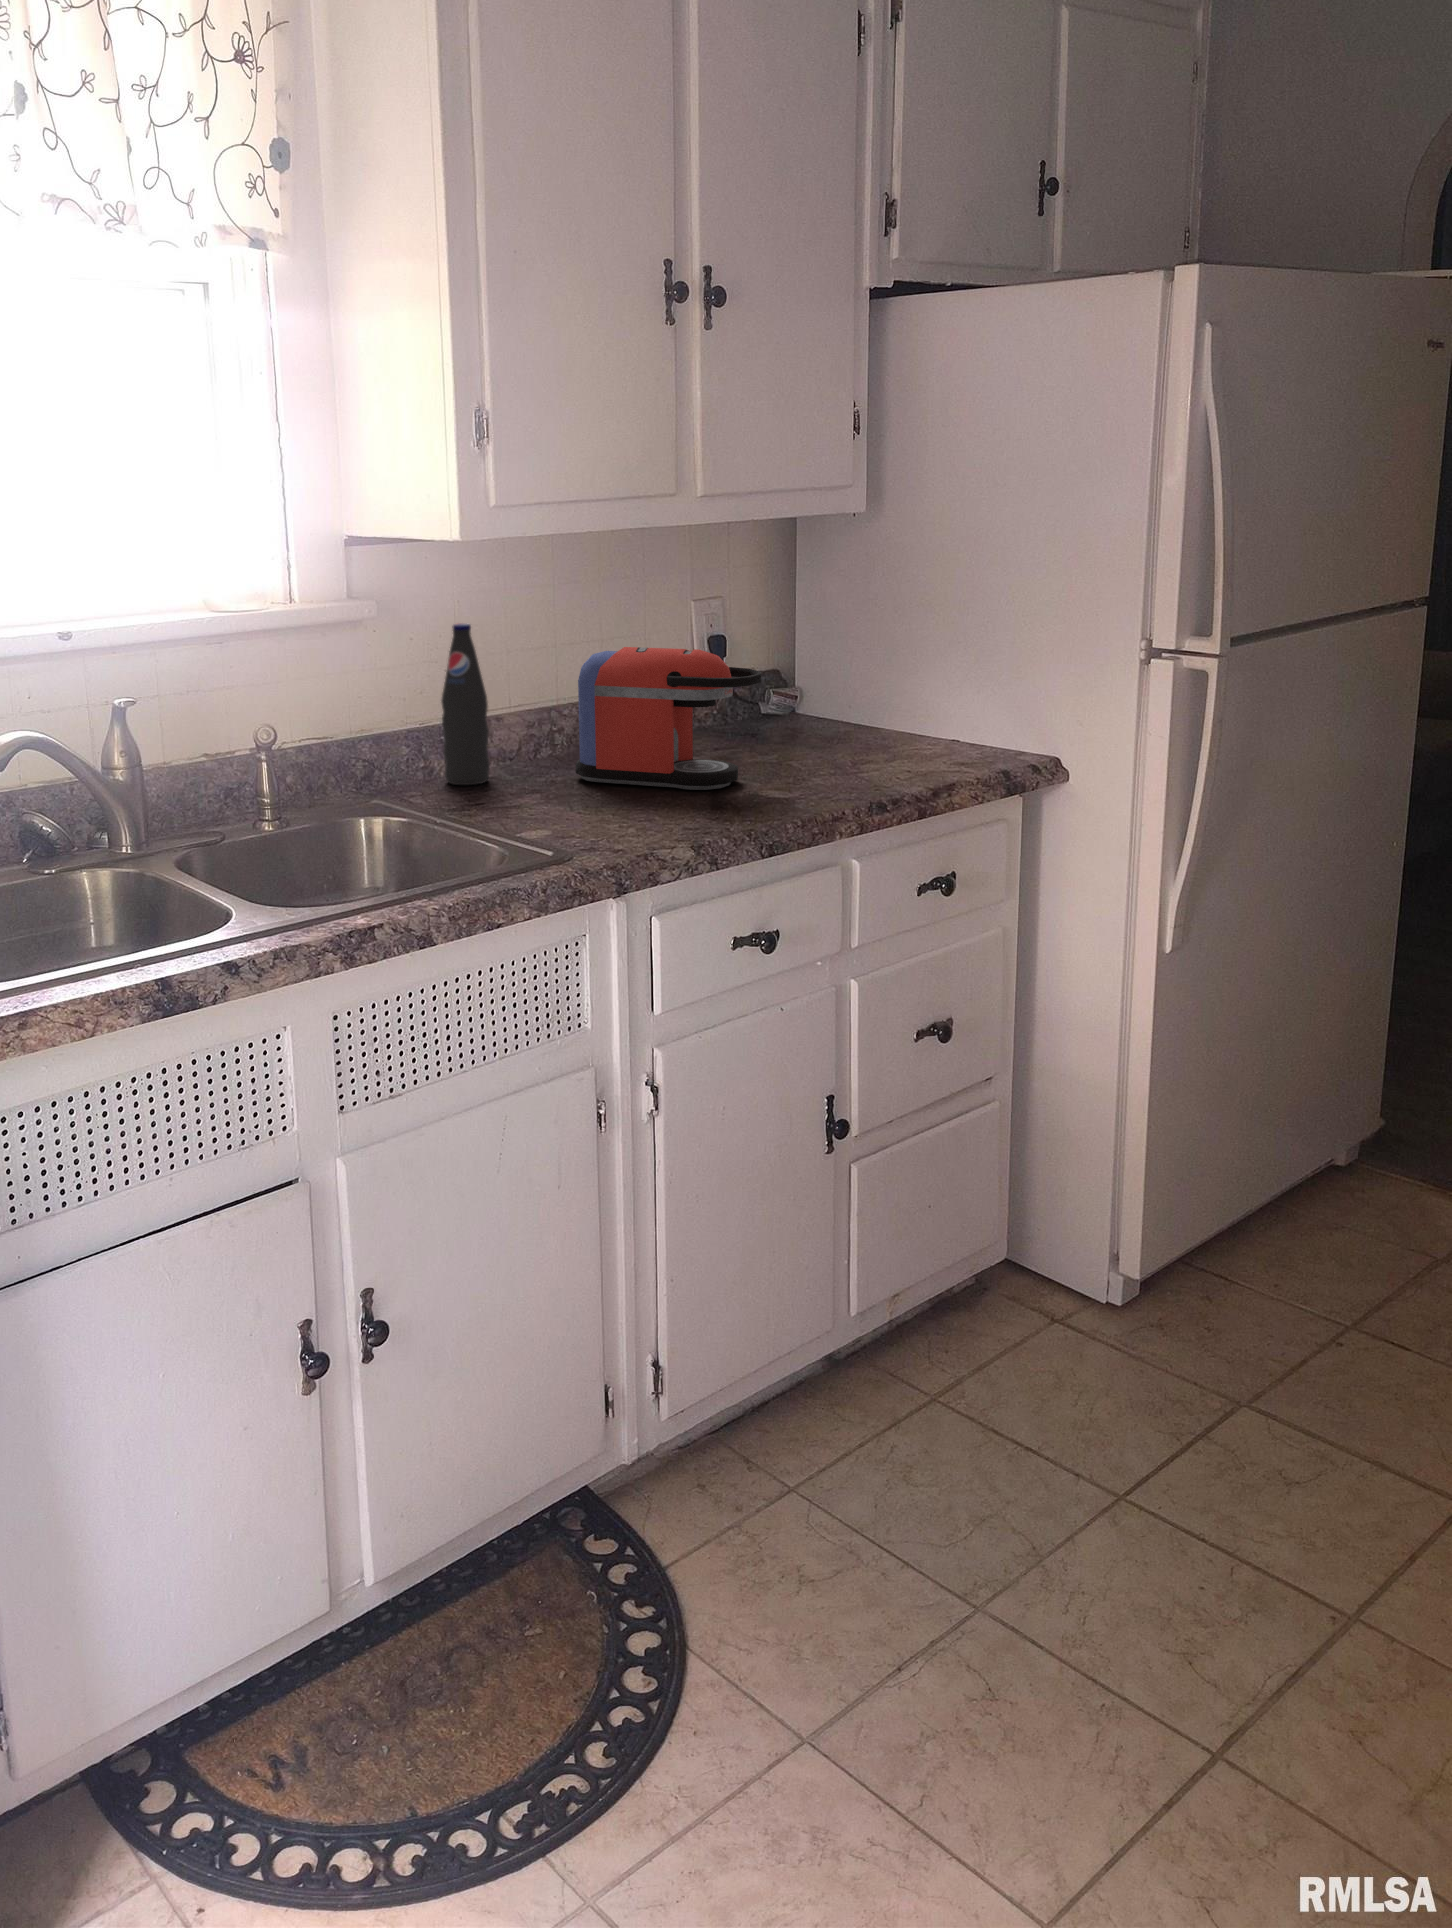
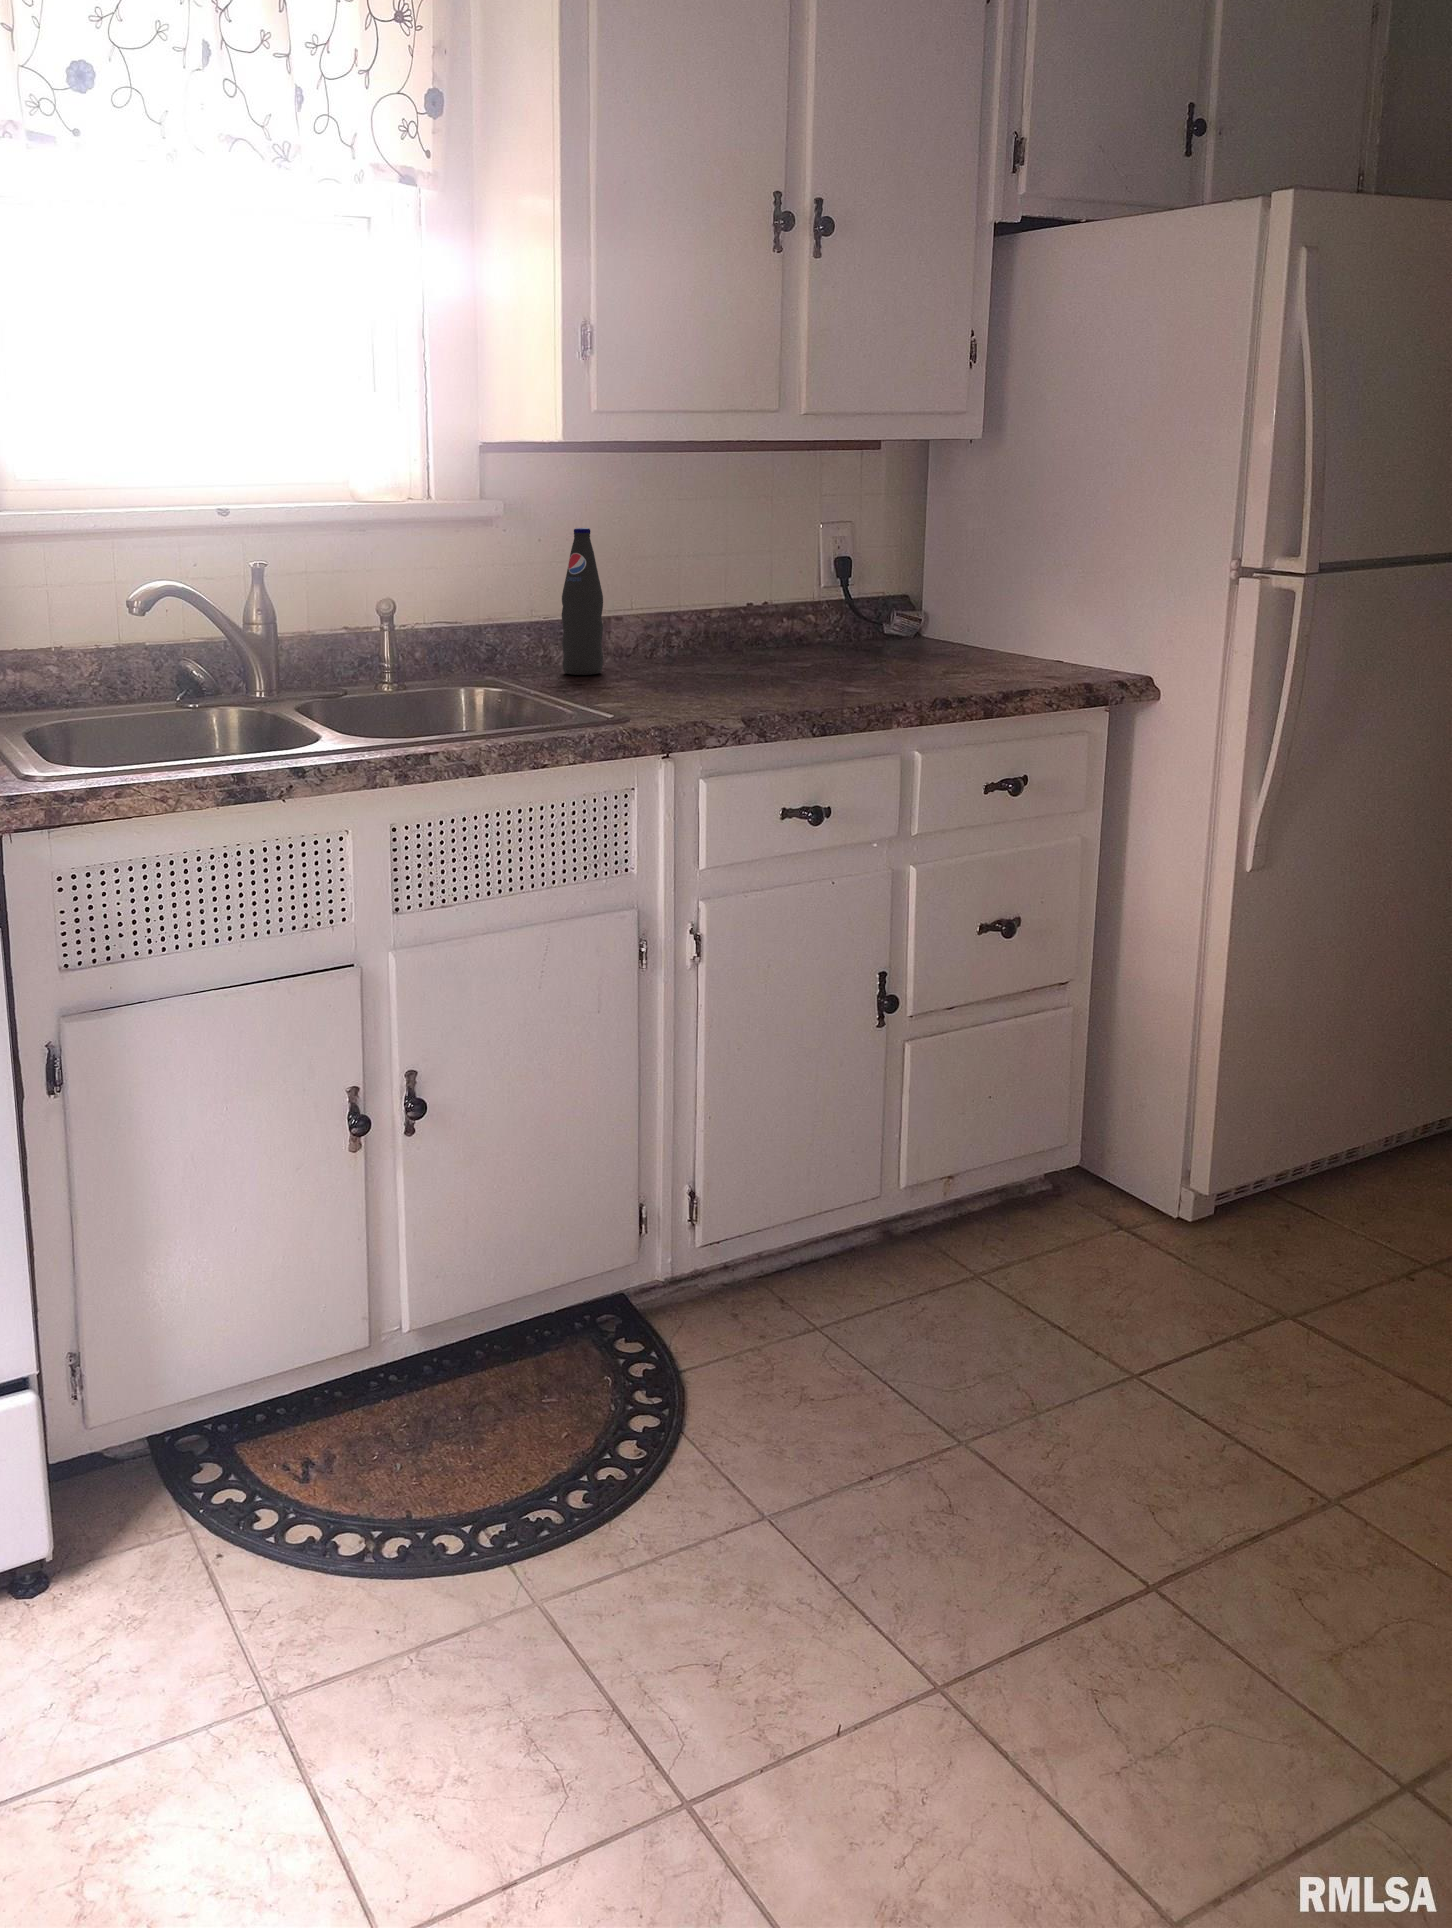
coffee maker: present [576,647,761,790] -> none [679,553,849,685]

